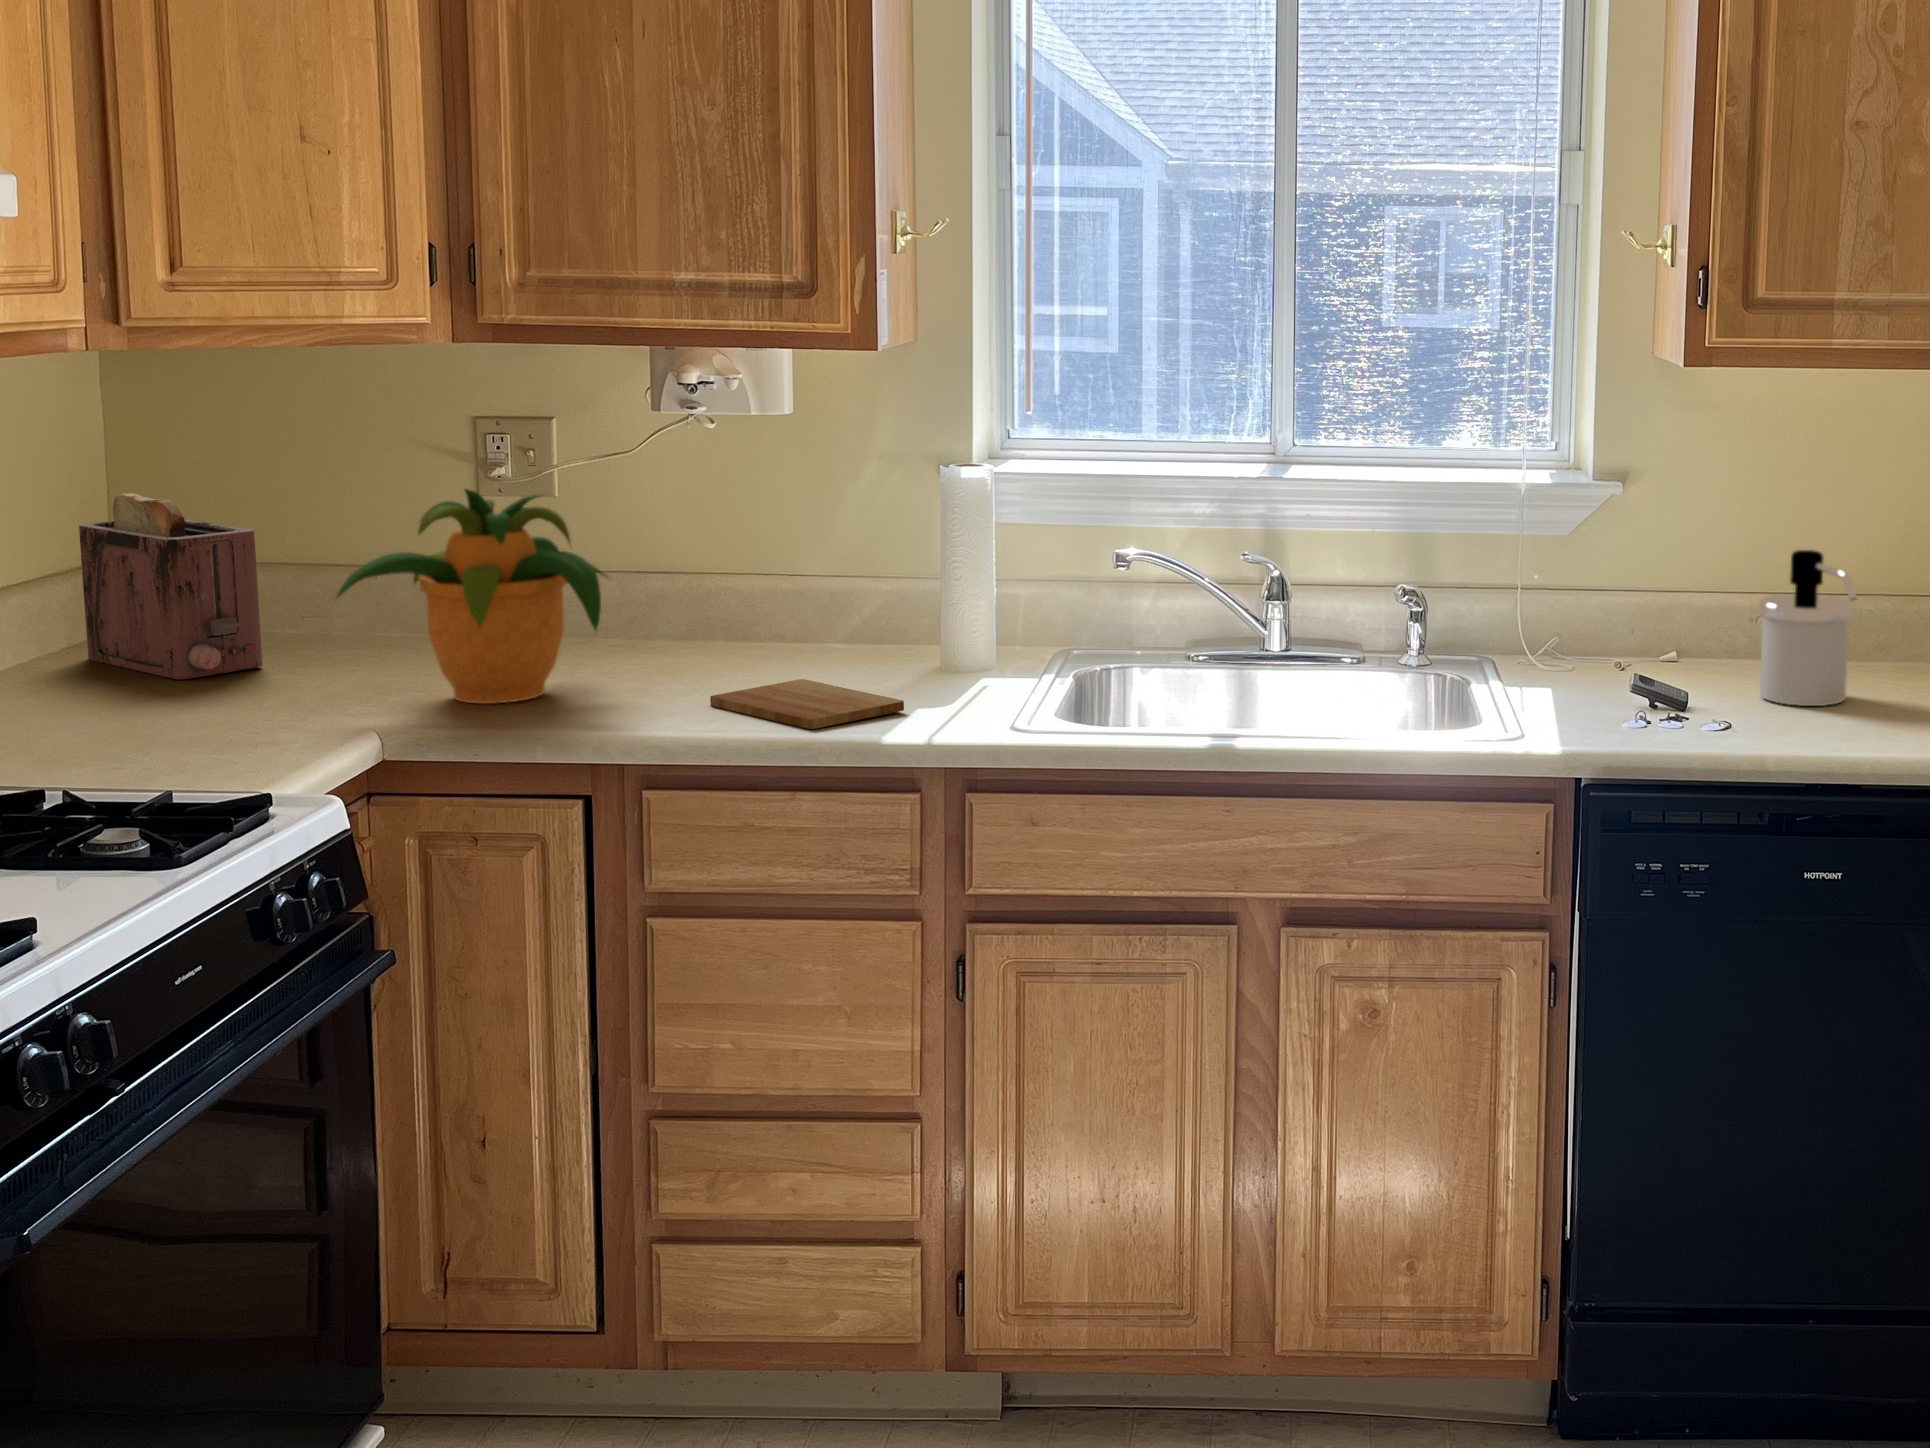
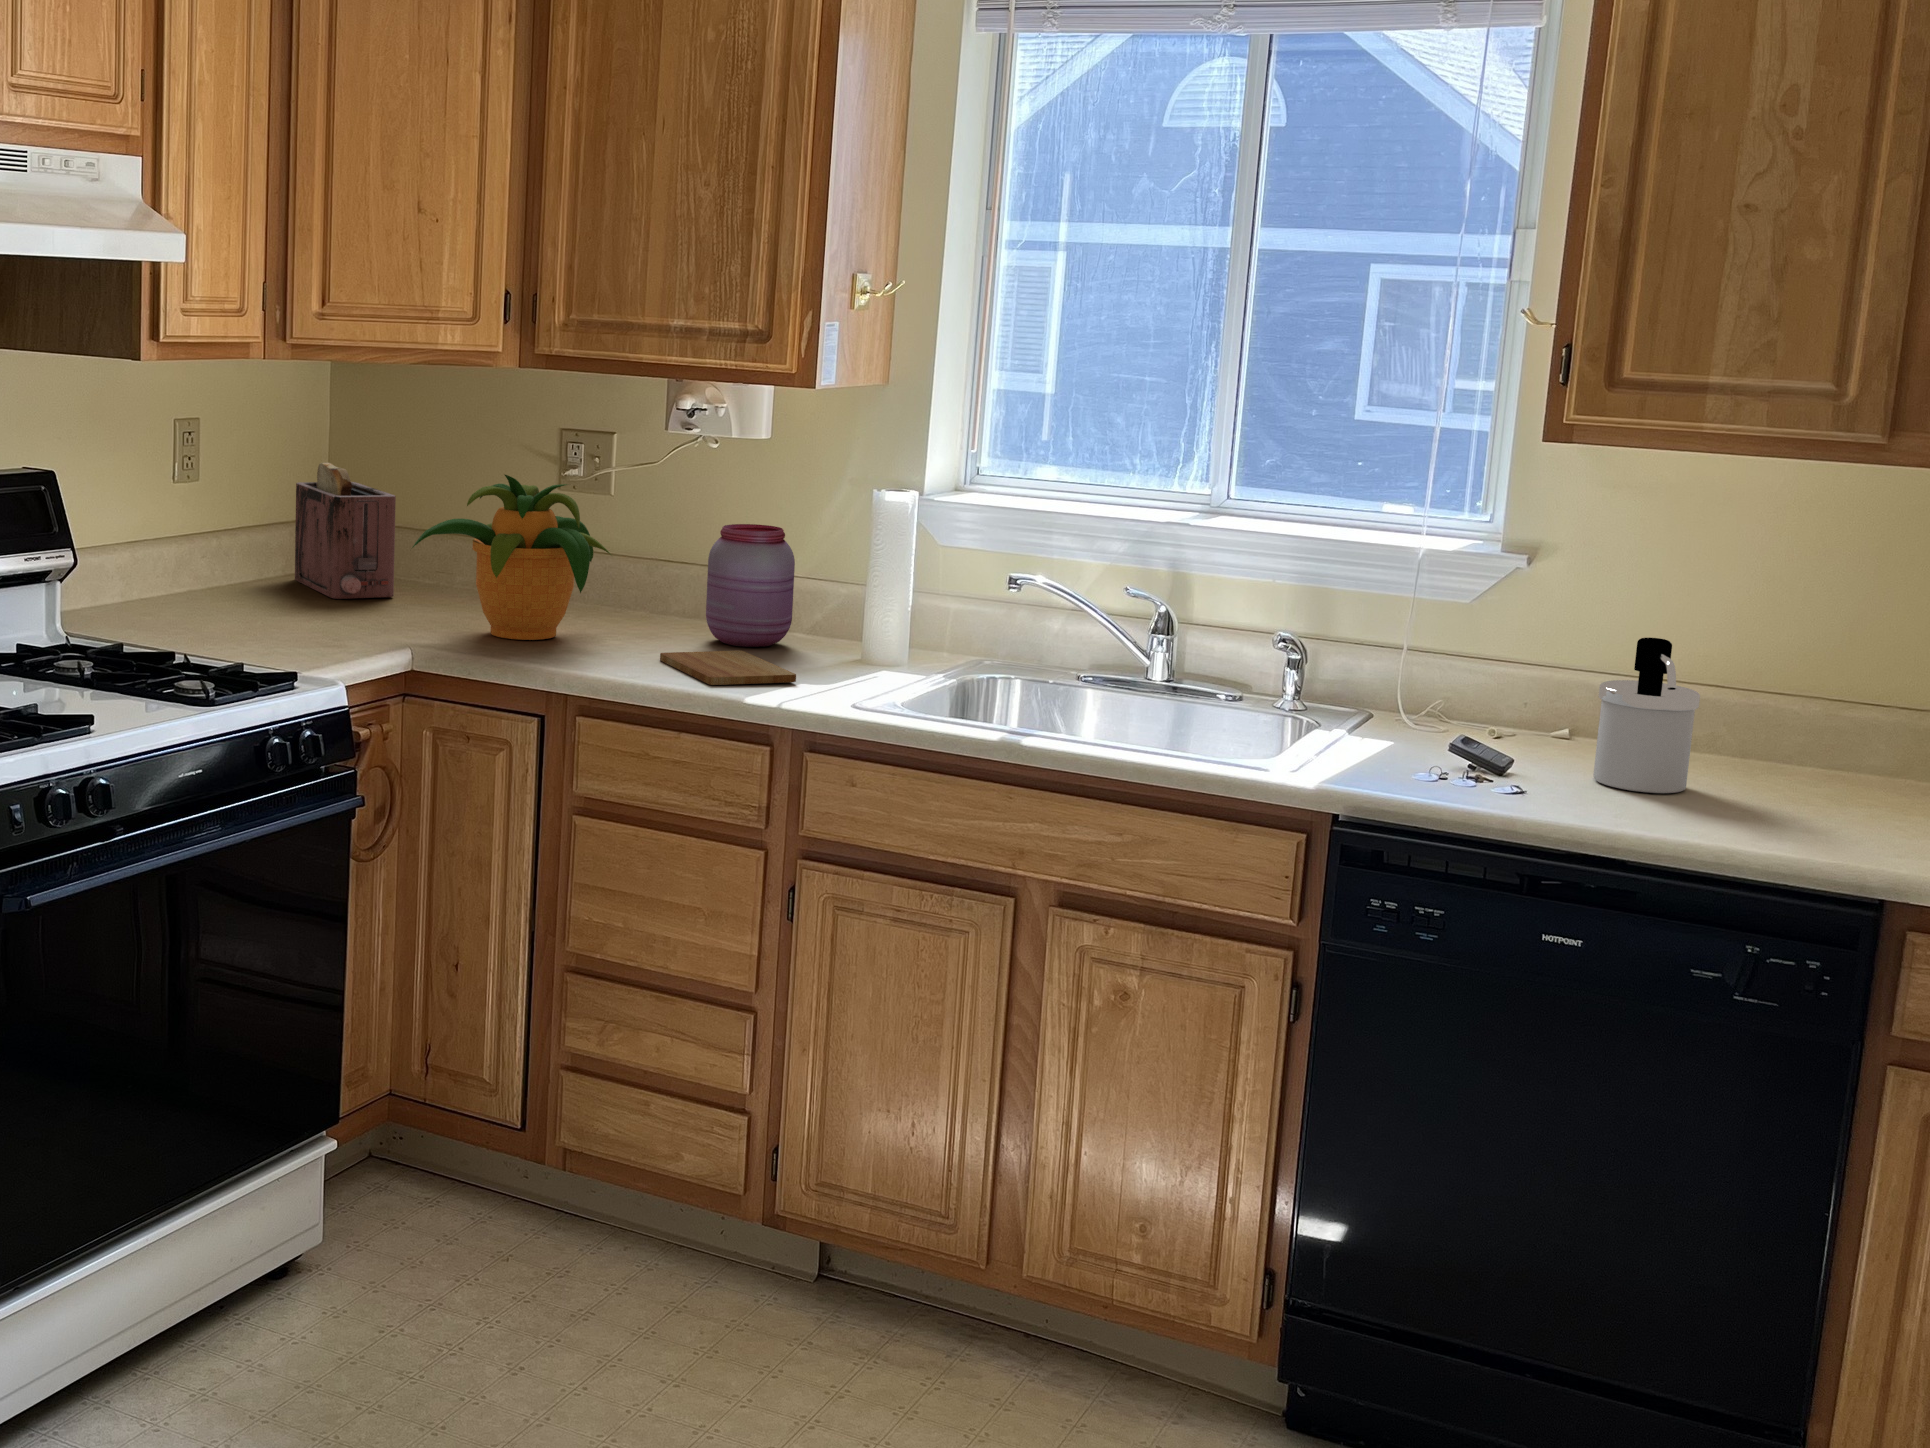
jar: none [725,522,836,673] -> present [706,524,795,647]

